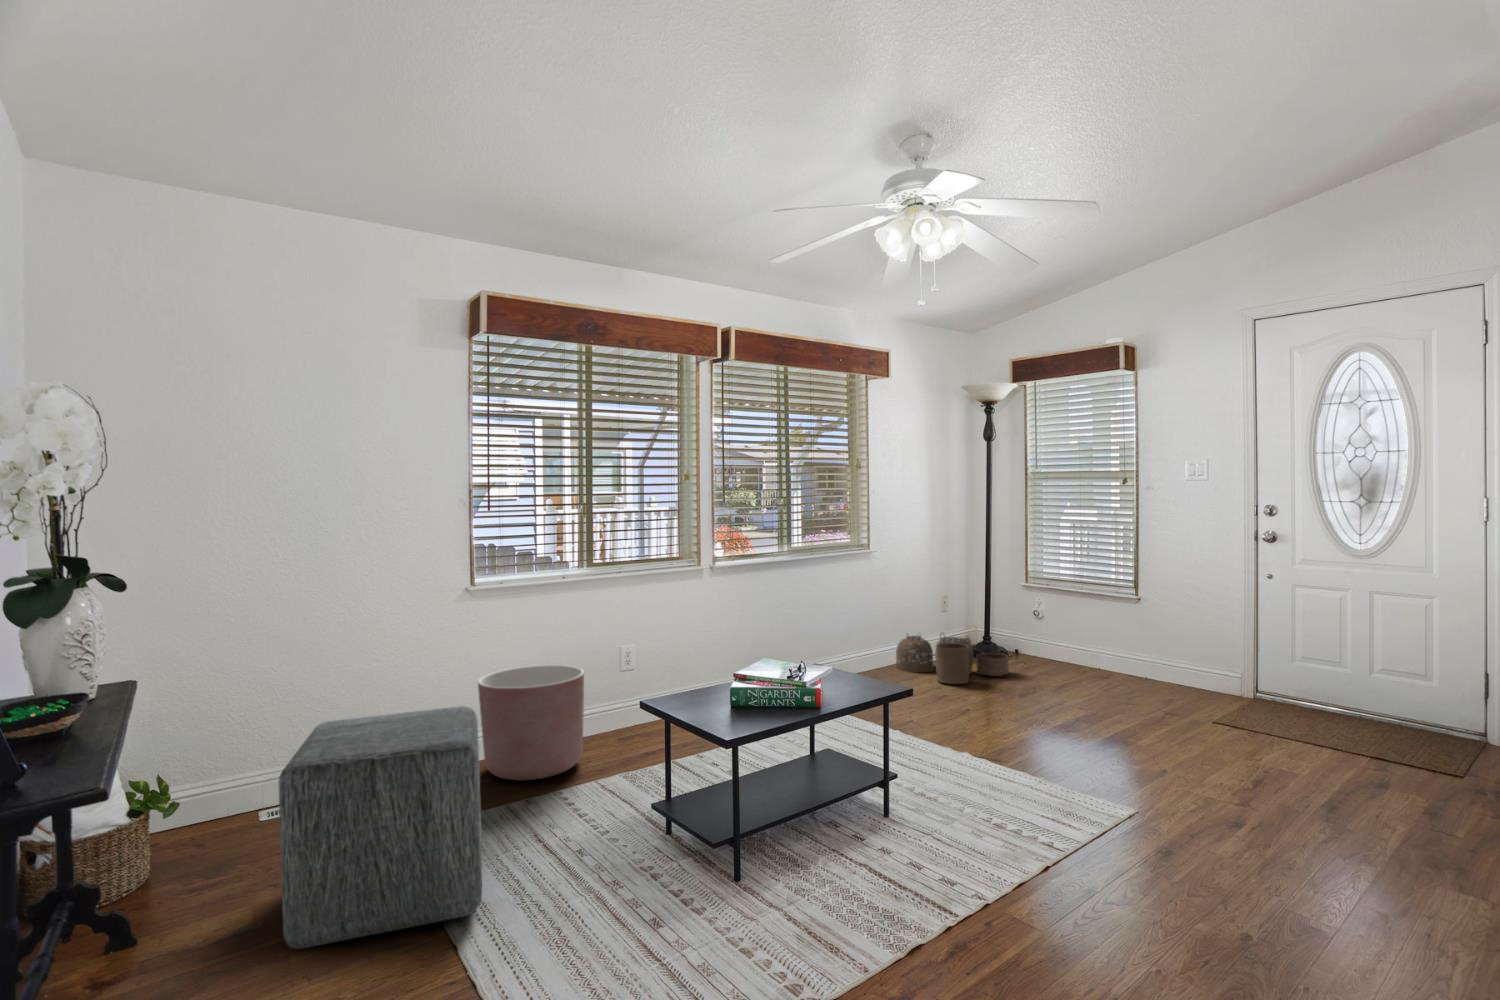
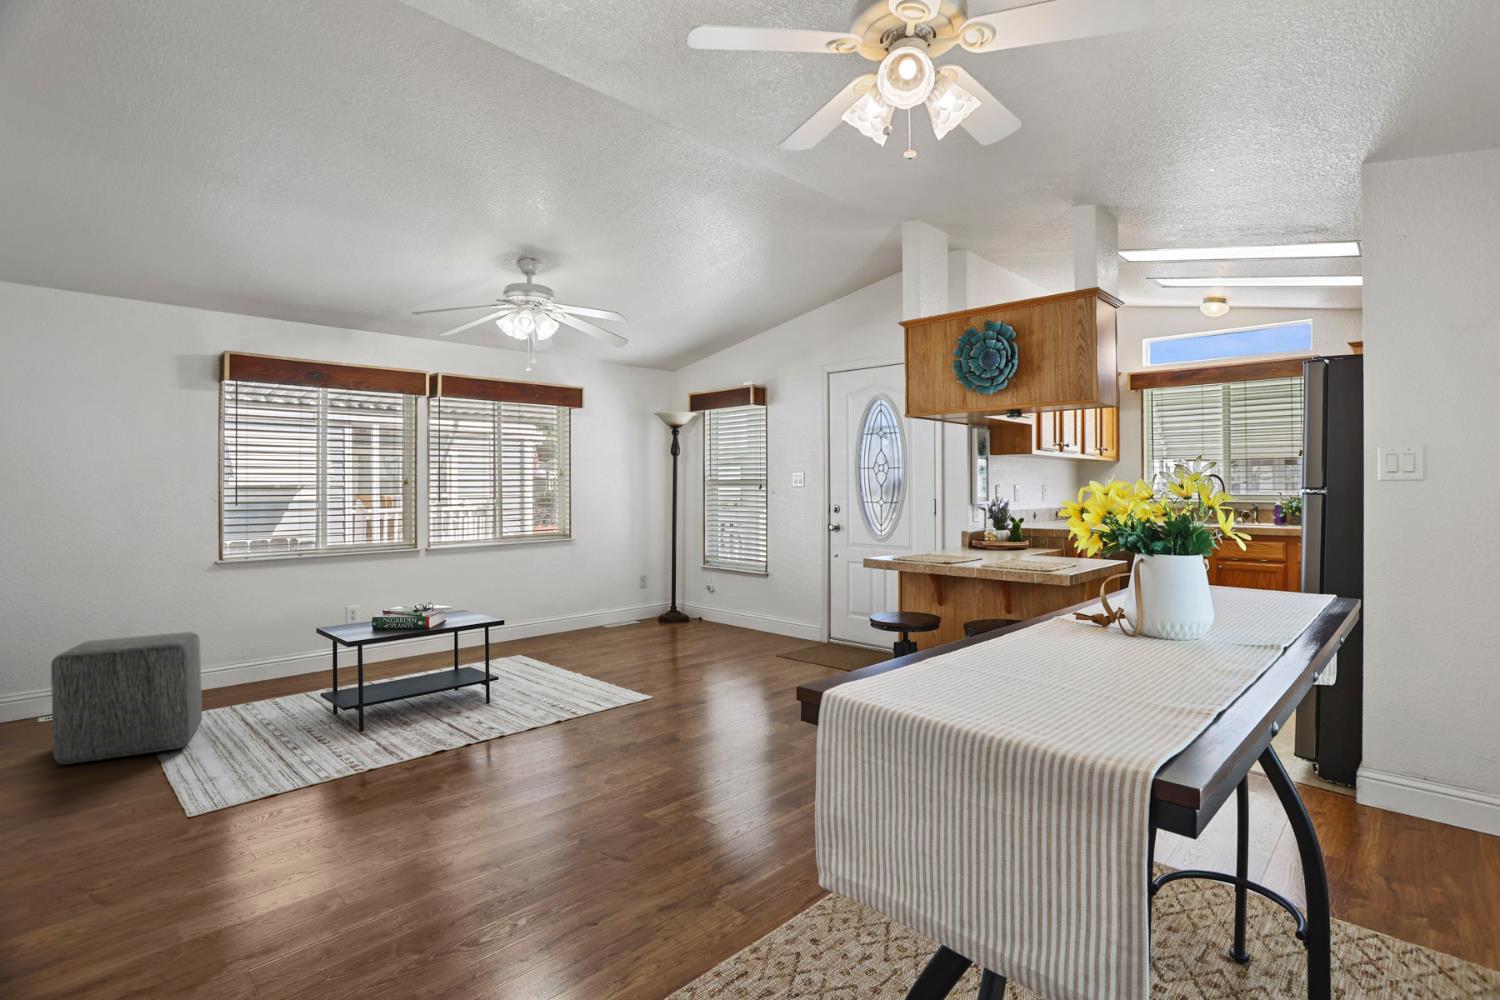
woven basket: present [896,633,1009,684] -> none [593,602,673,637]
planter: present [478,665,584,780] -> none [218,619,303,695]

